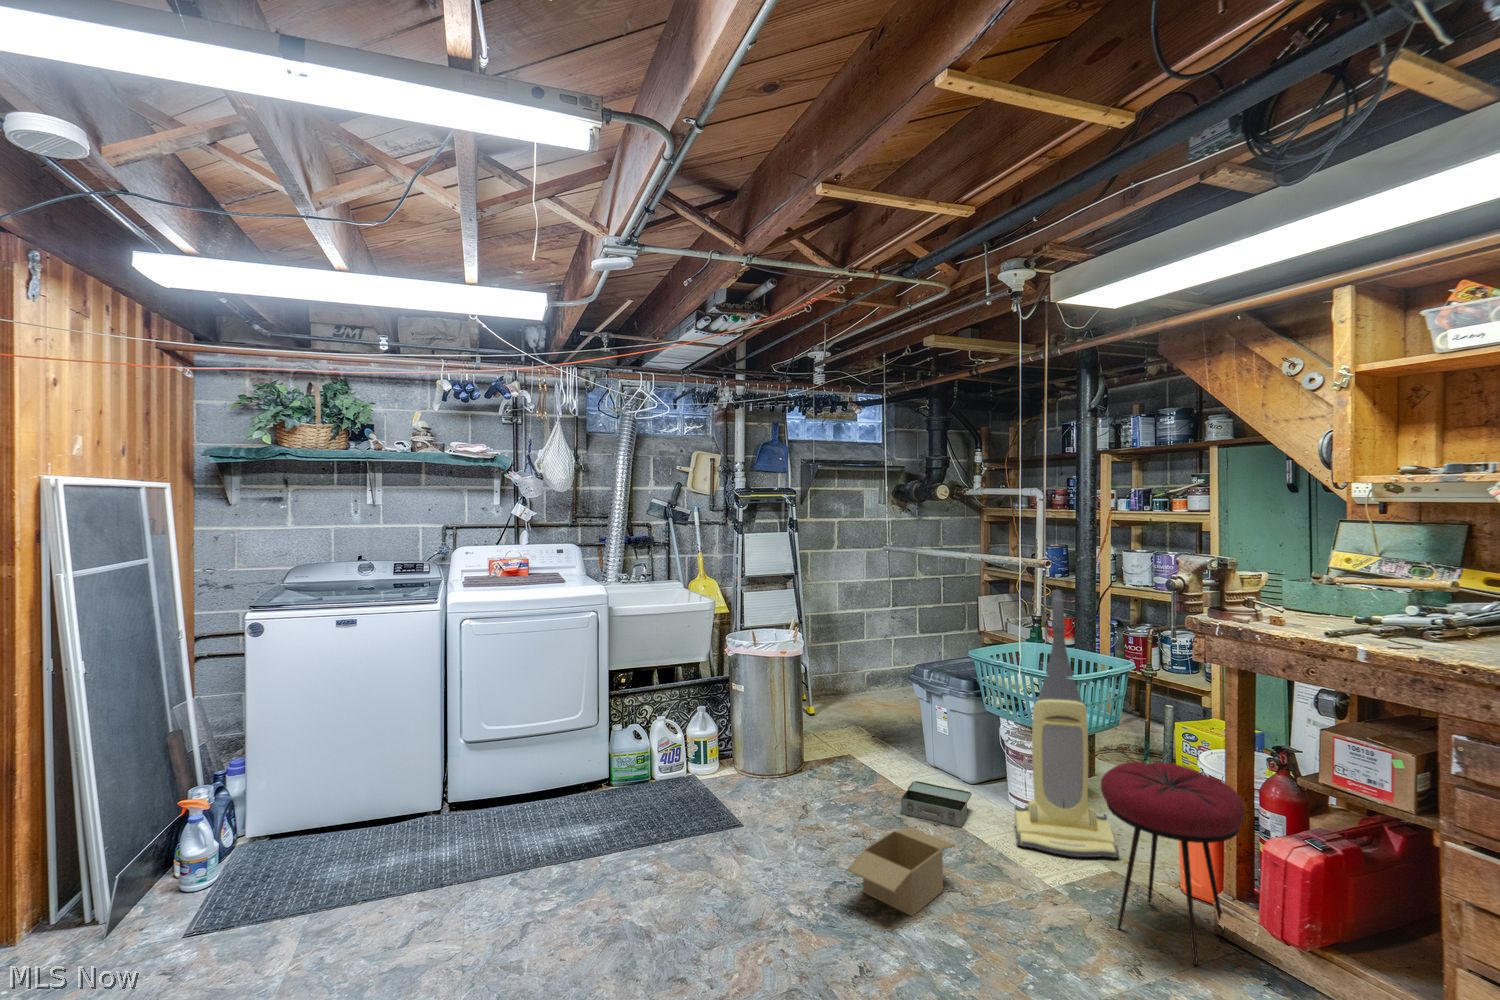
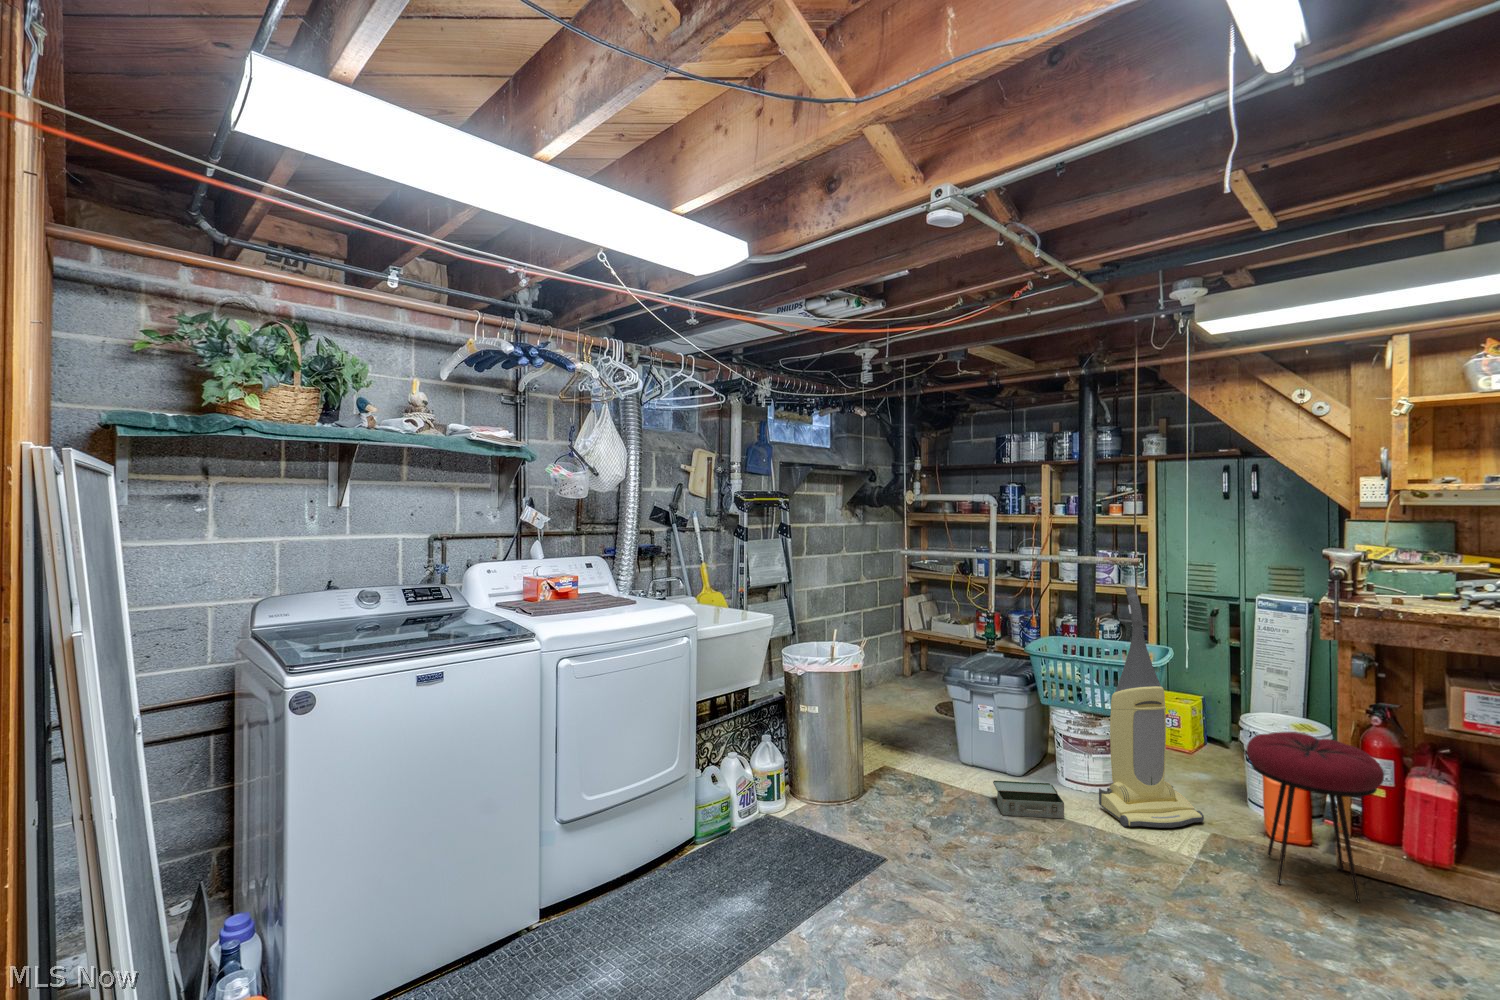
cardboard box: present [847,828,955,916] -> none [1067,827,1137,915]

